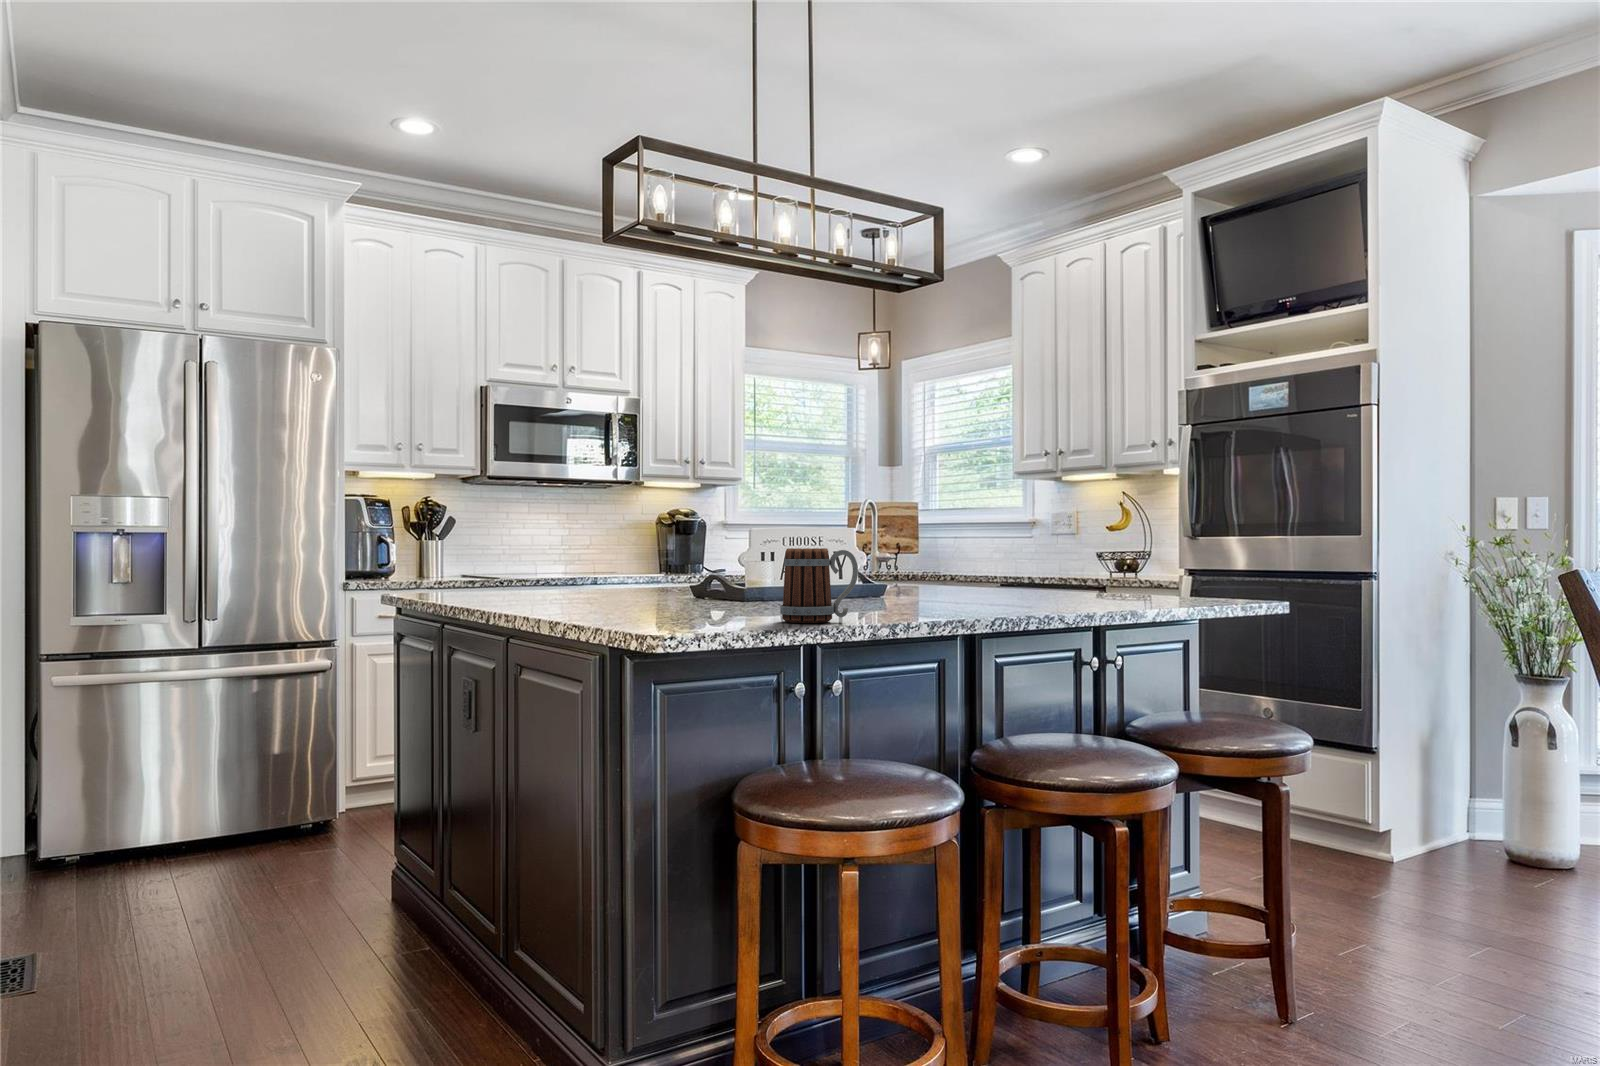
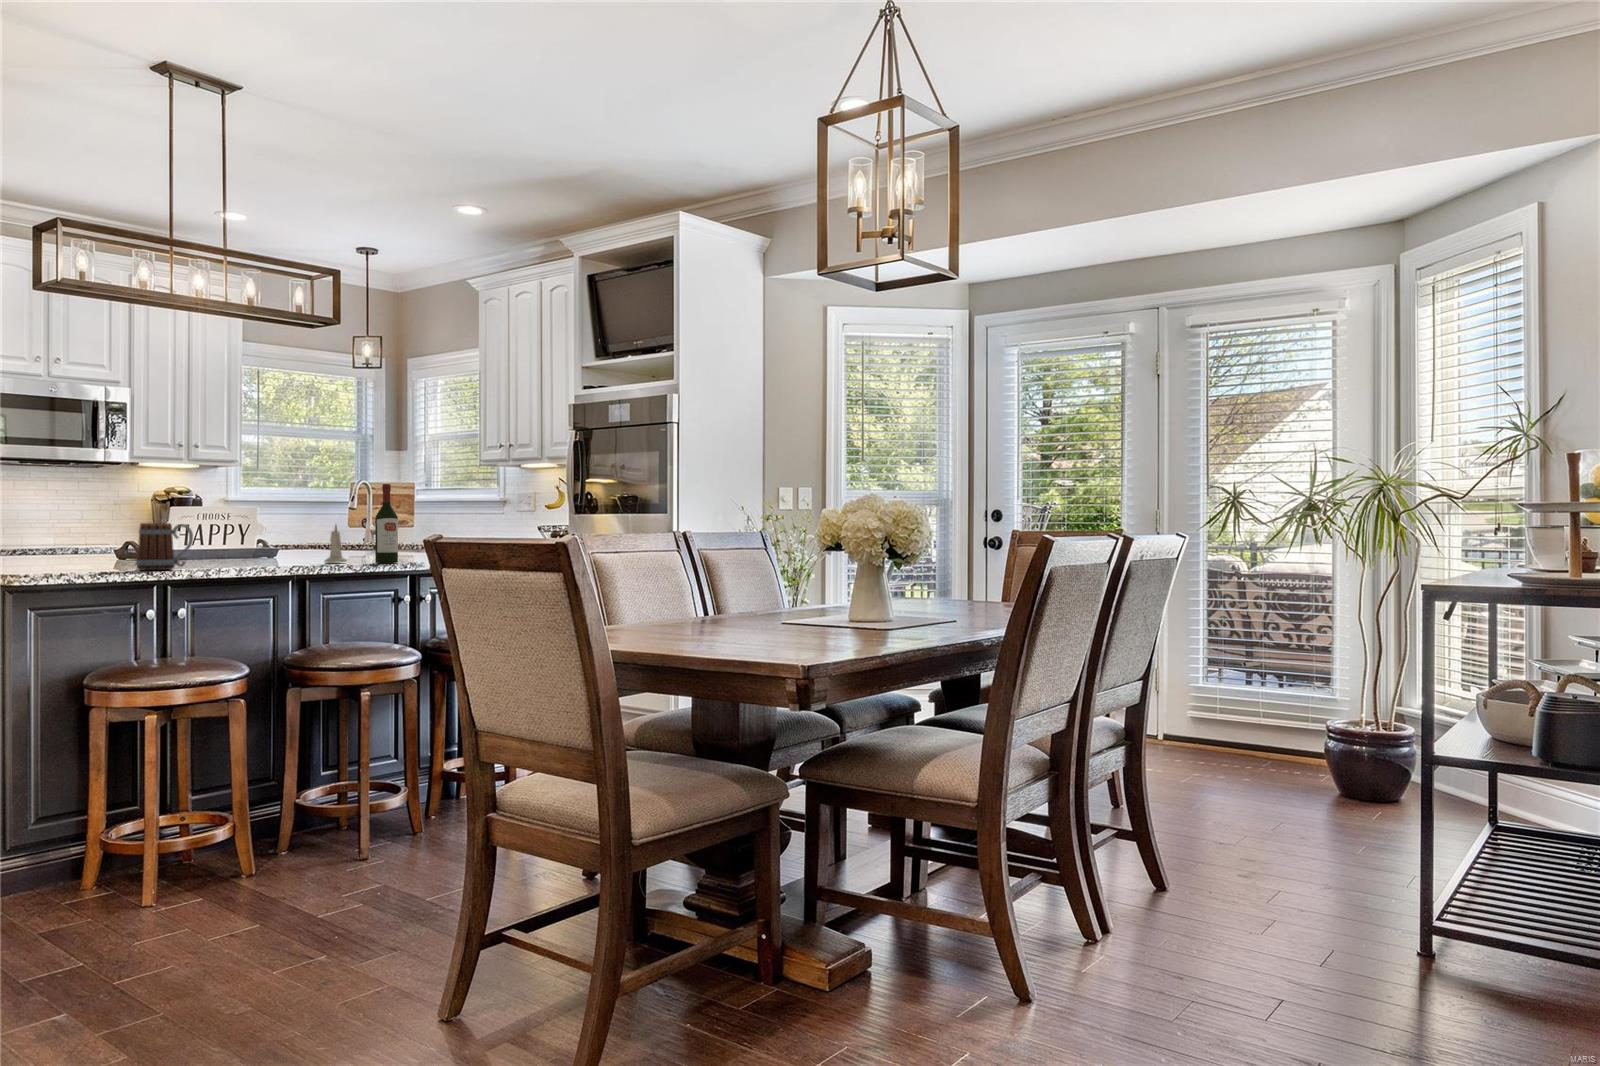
wine bottle: none [1049,489,1081,608] -> present [375,484,398,563]
candle: none [979,548,1013,606] -> present [325,525,347,563]

